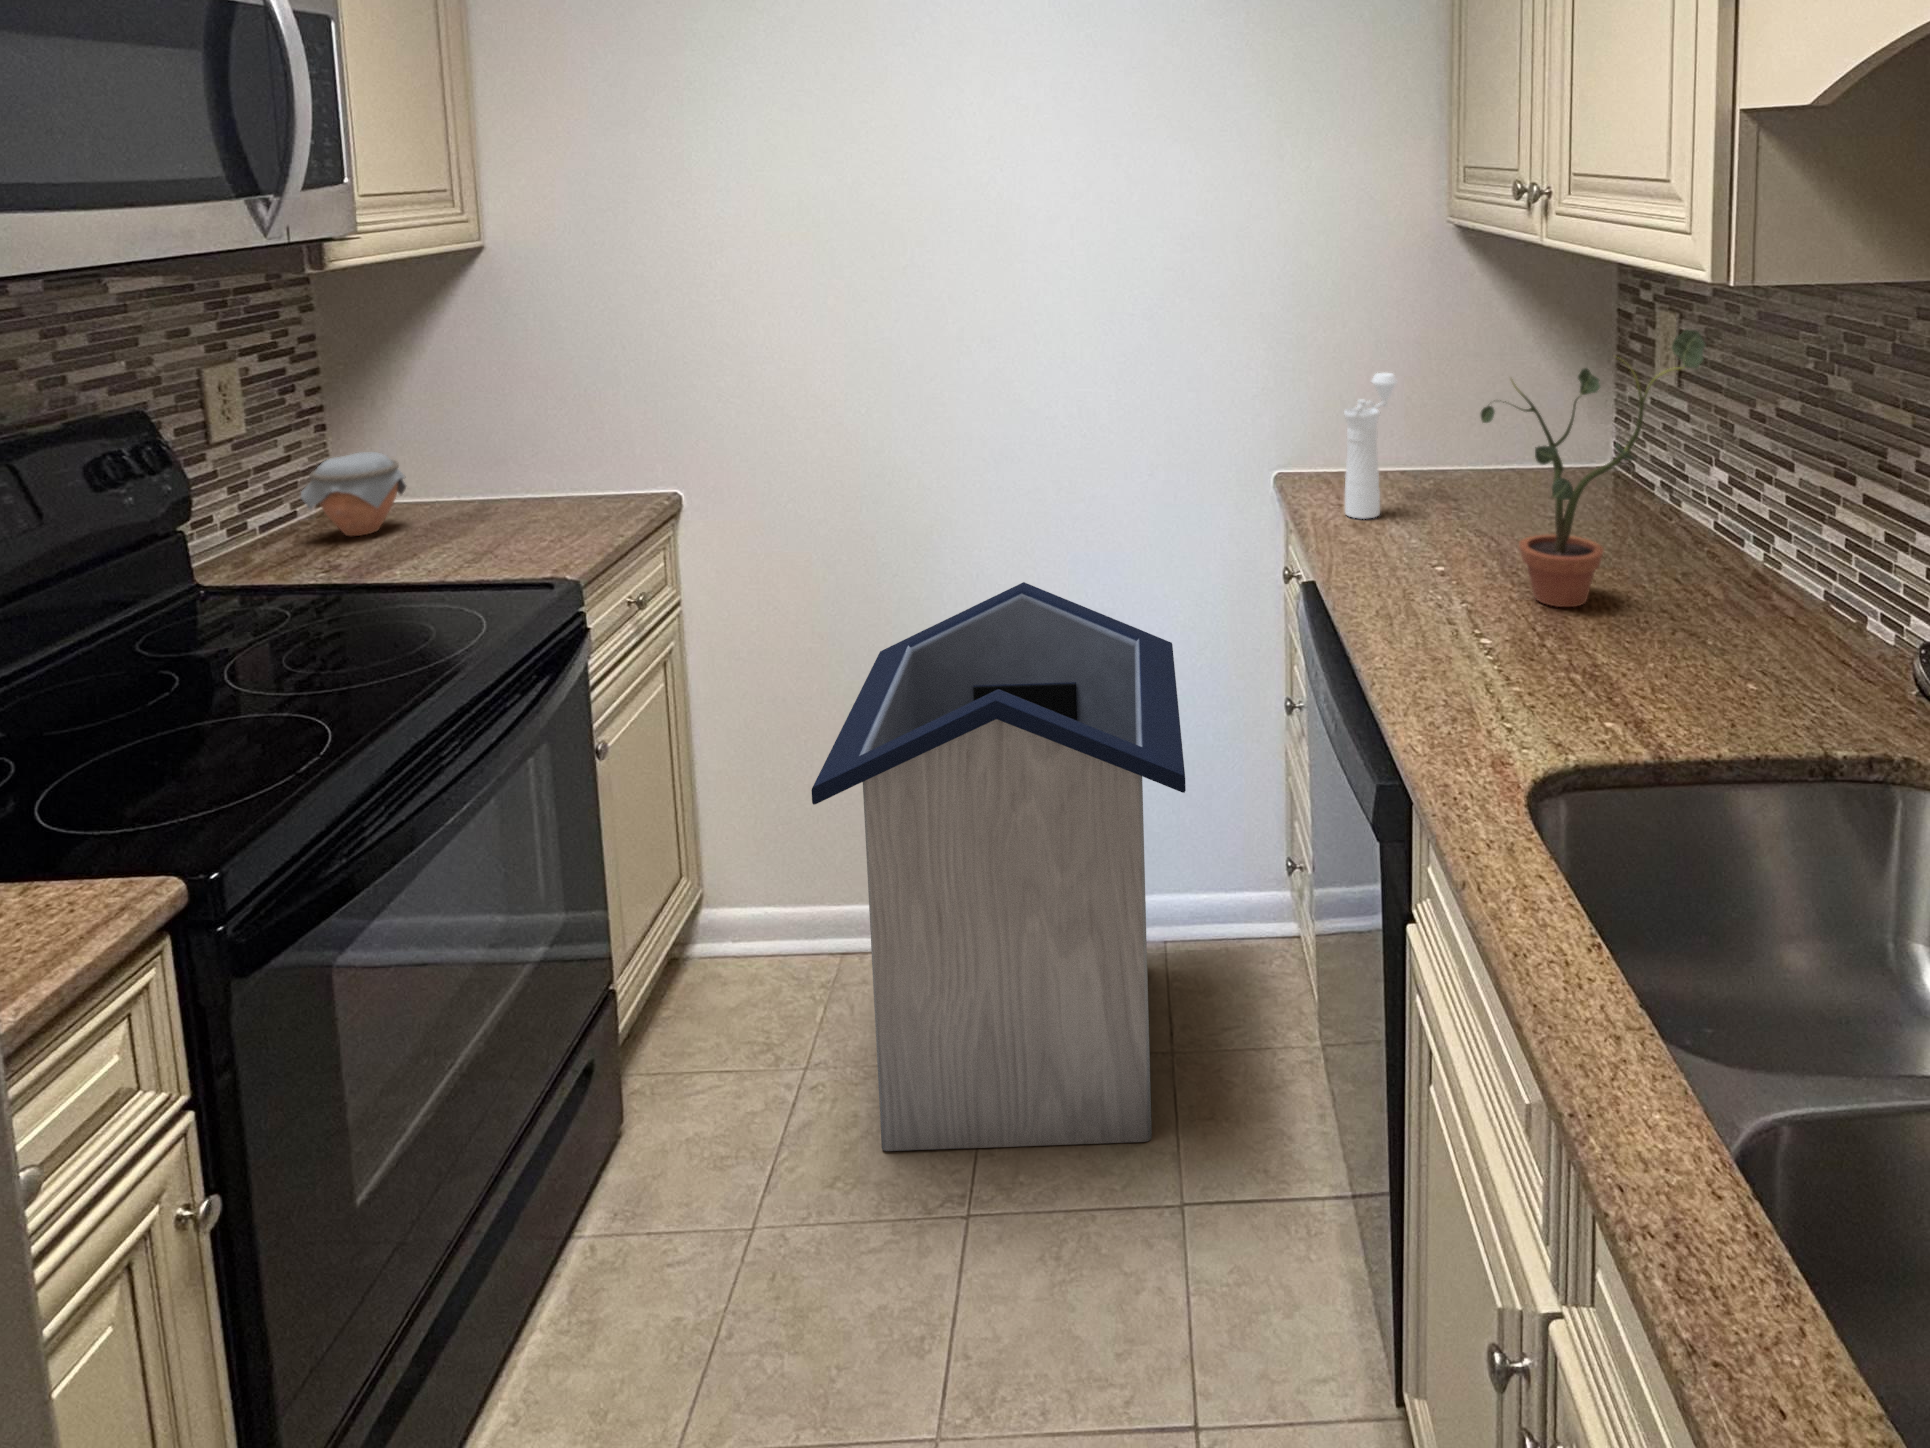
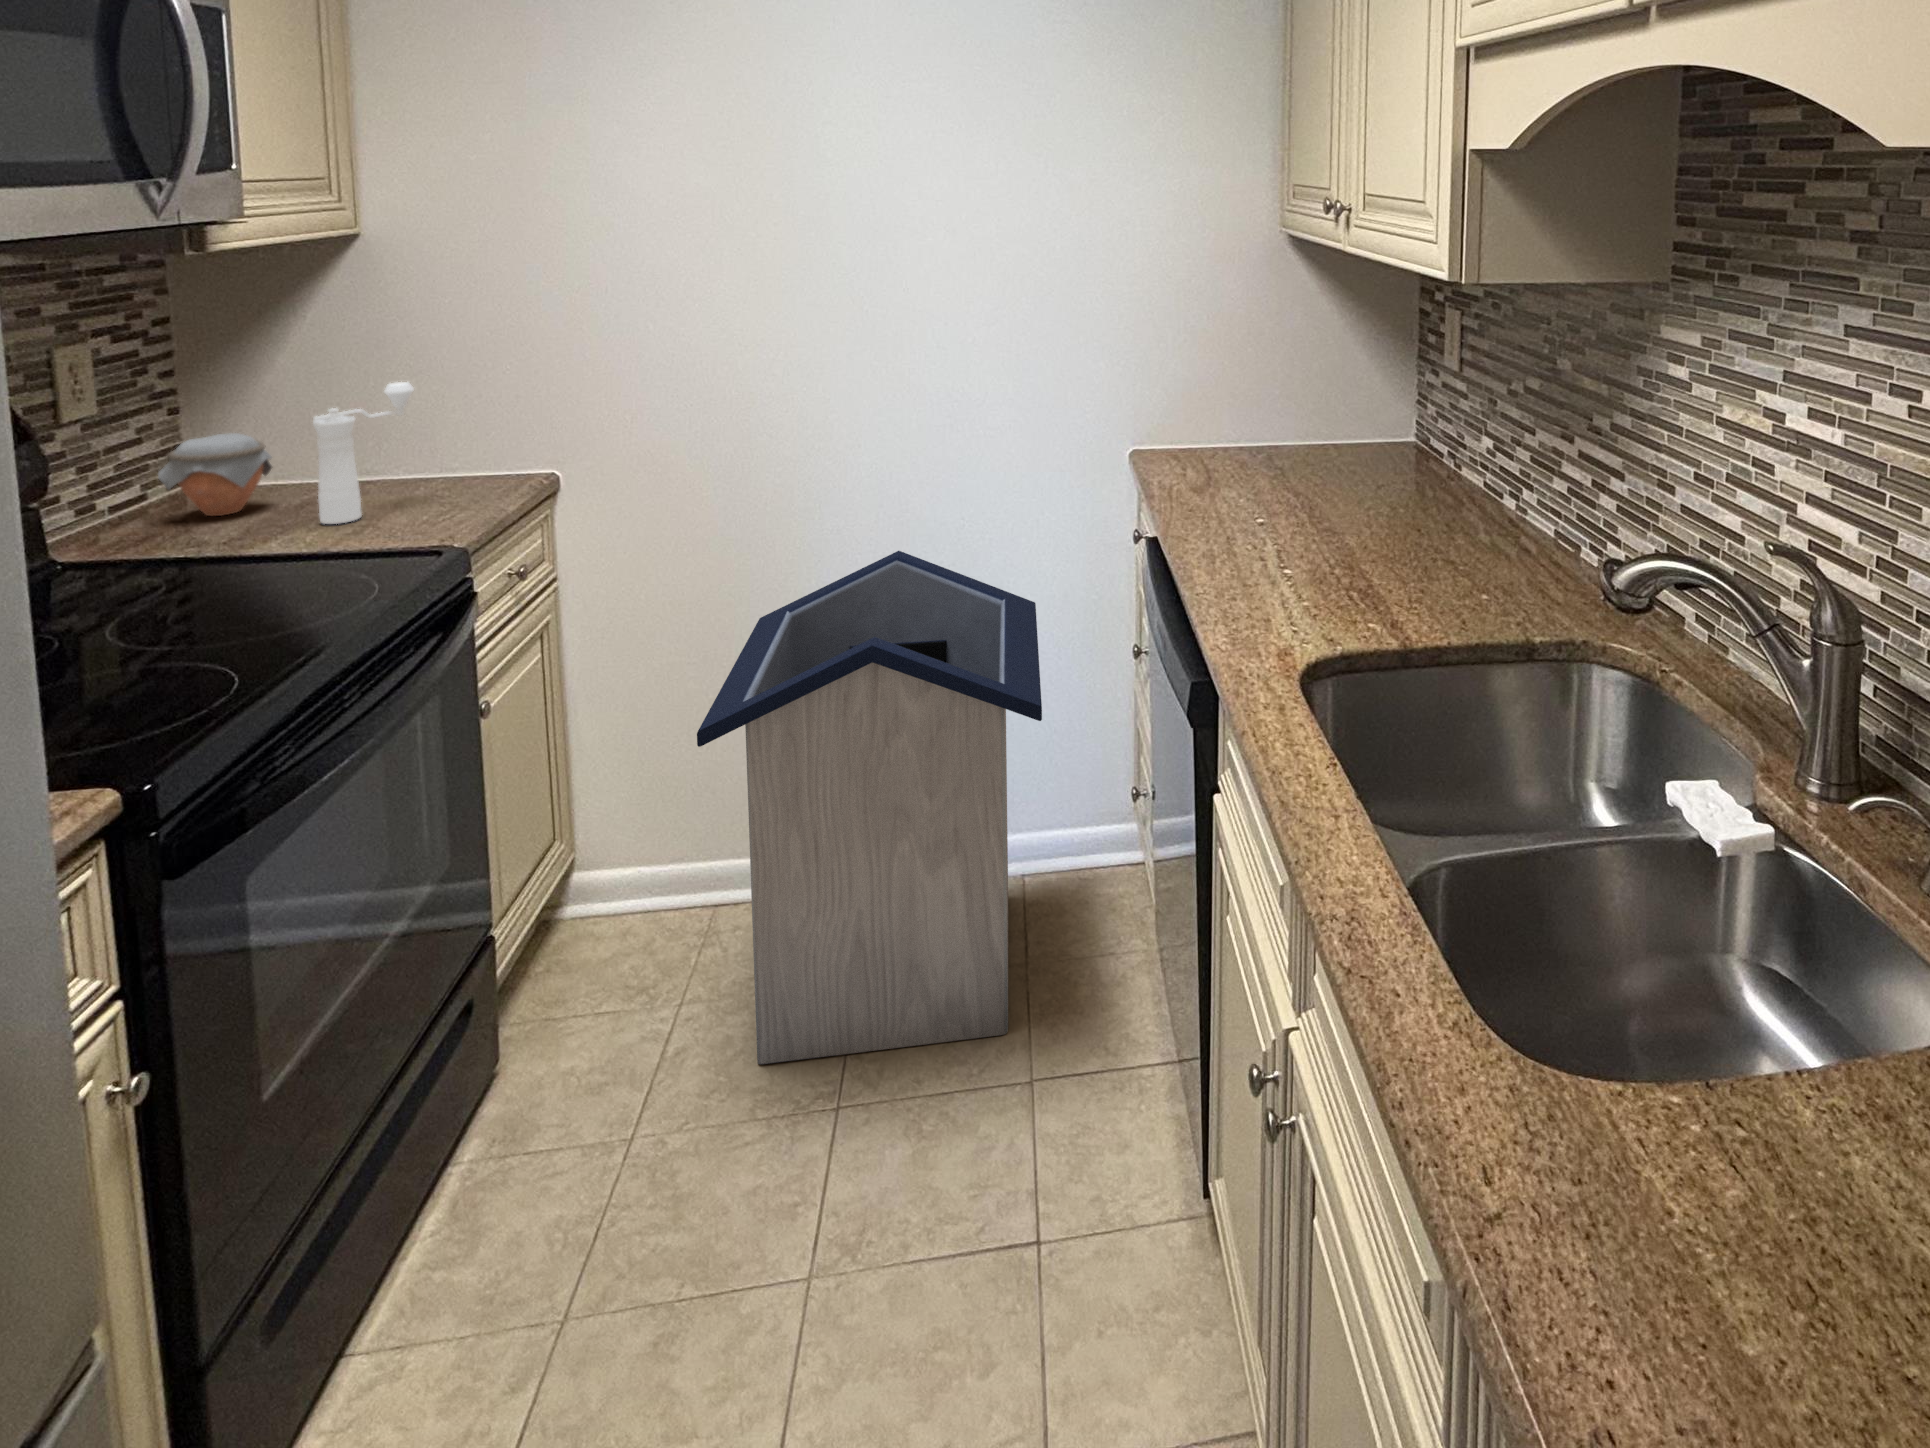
potted plant: present [1481,330,1705,607] -> none [1291,322,1471,547]
pepper mill: present [1344,373,1398,519] -> present [313,382,414,524]

